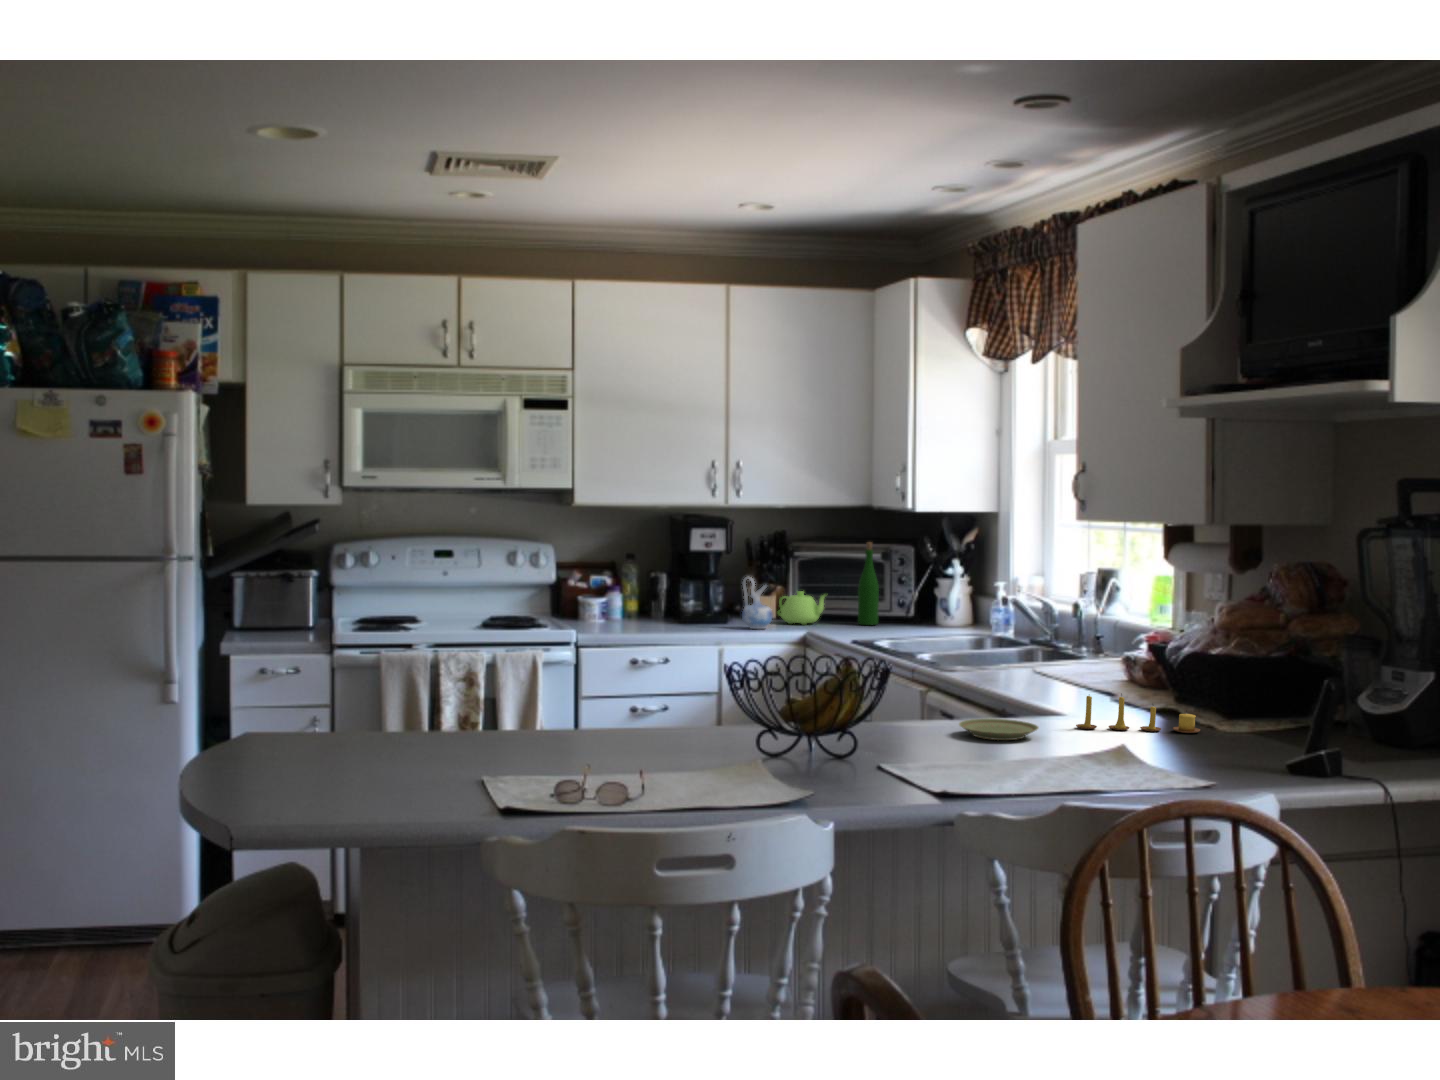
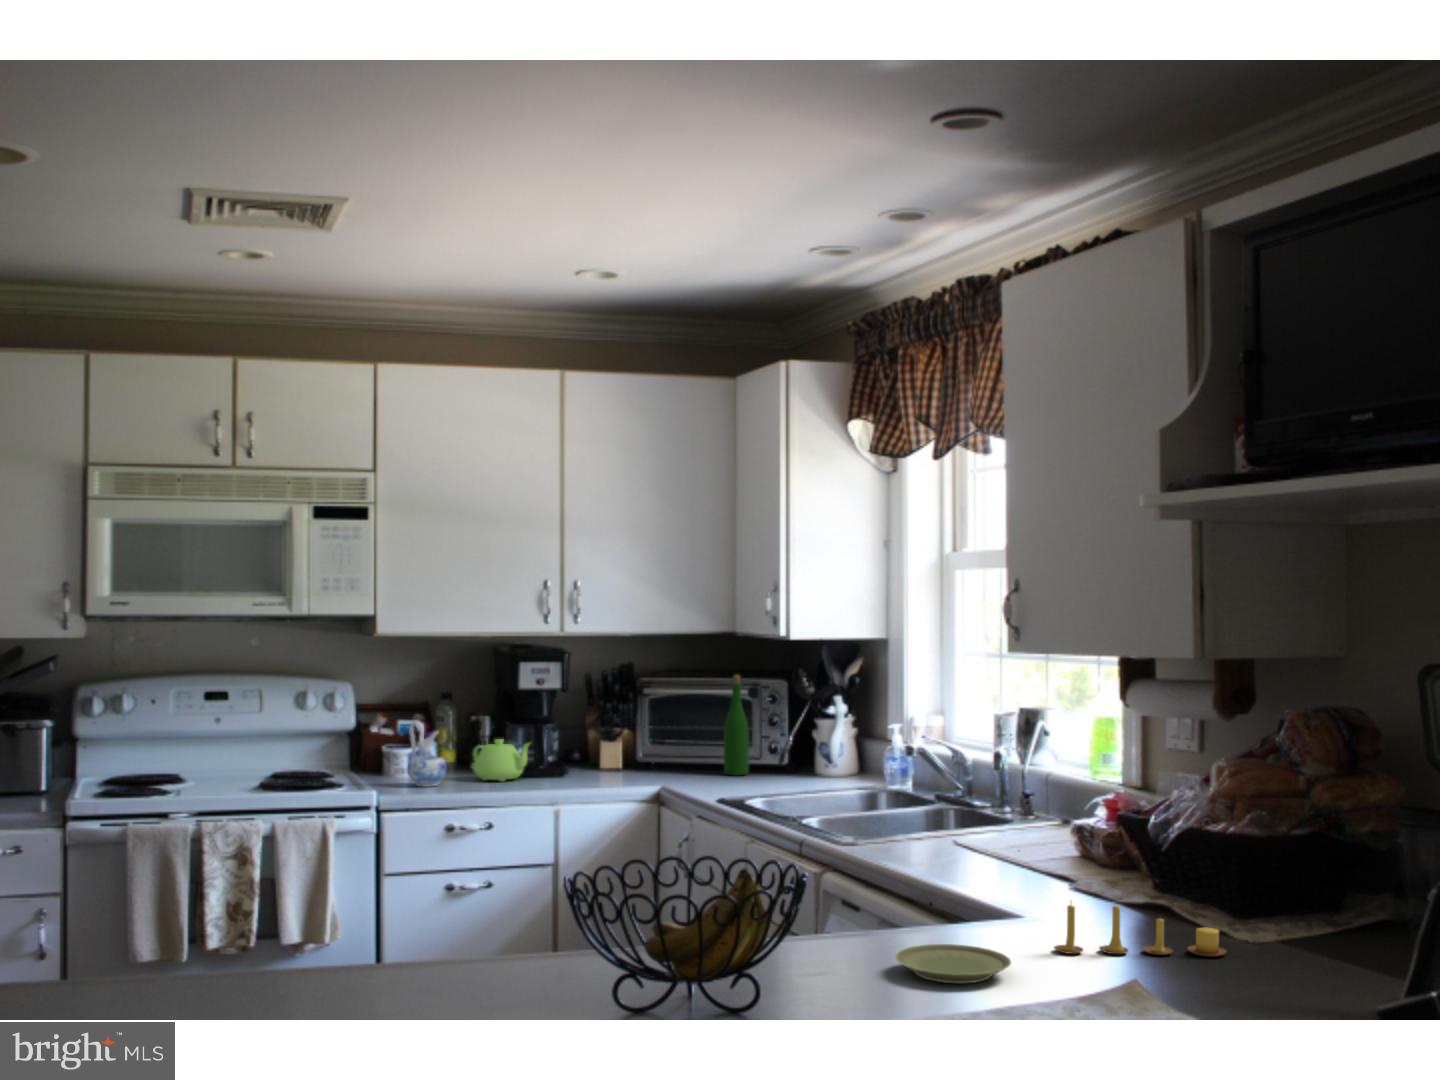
ceramic pitcher: present [742,577,772,629] -> present [408,721,446,787]
teapot: present [778,591,825,625] -> present [472,739,530,781]

